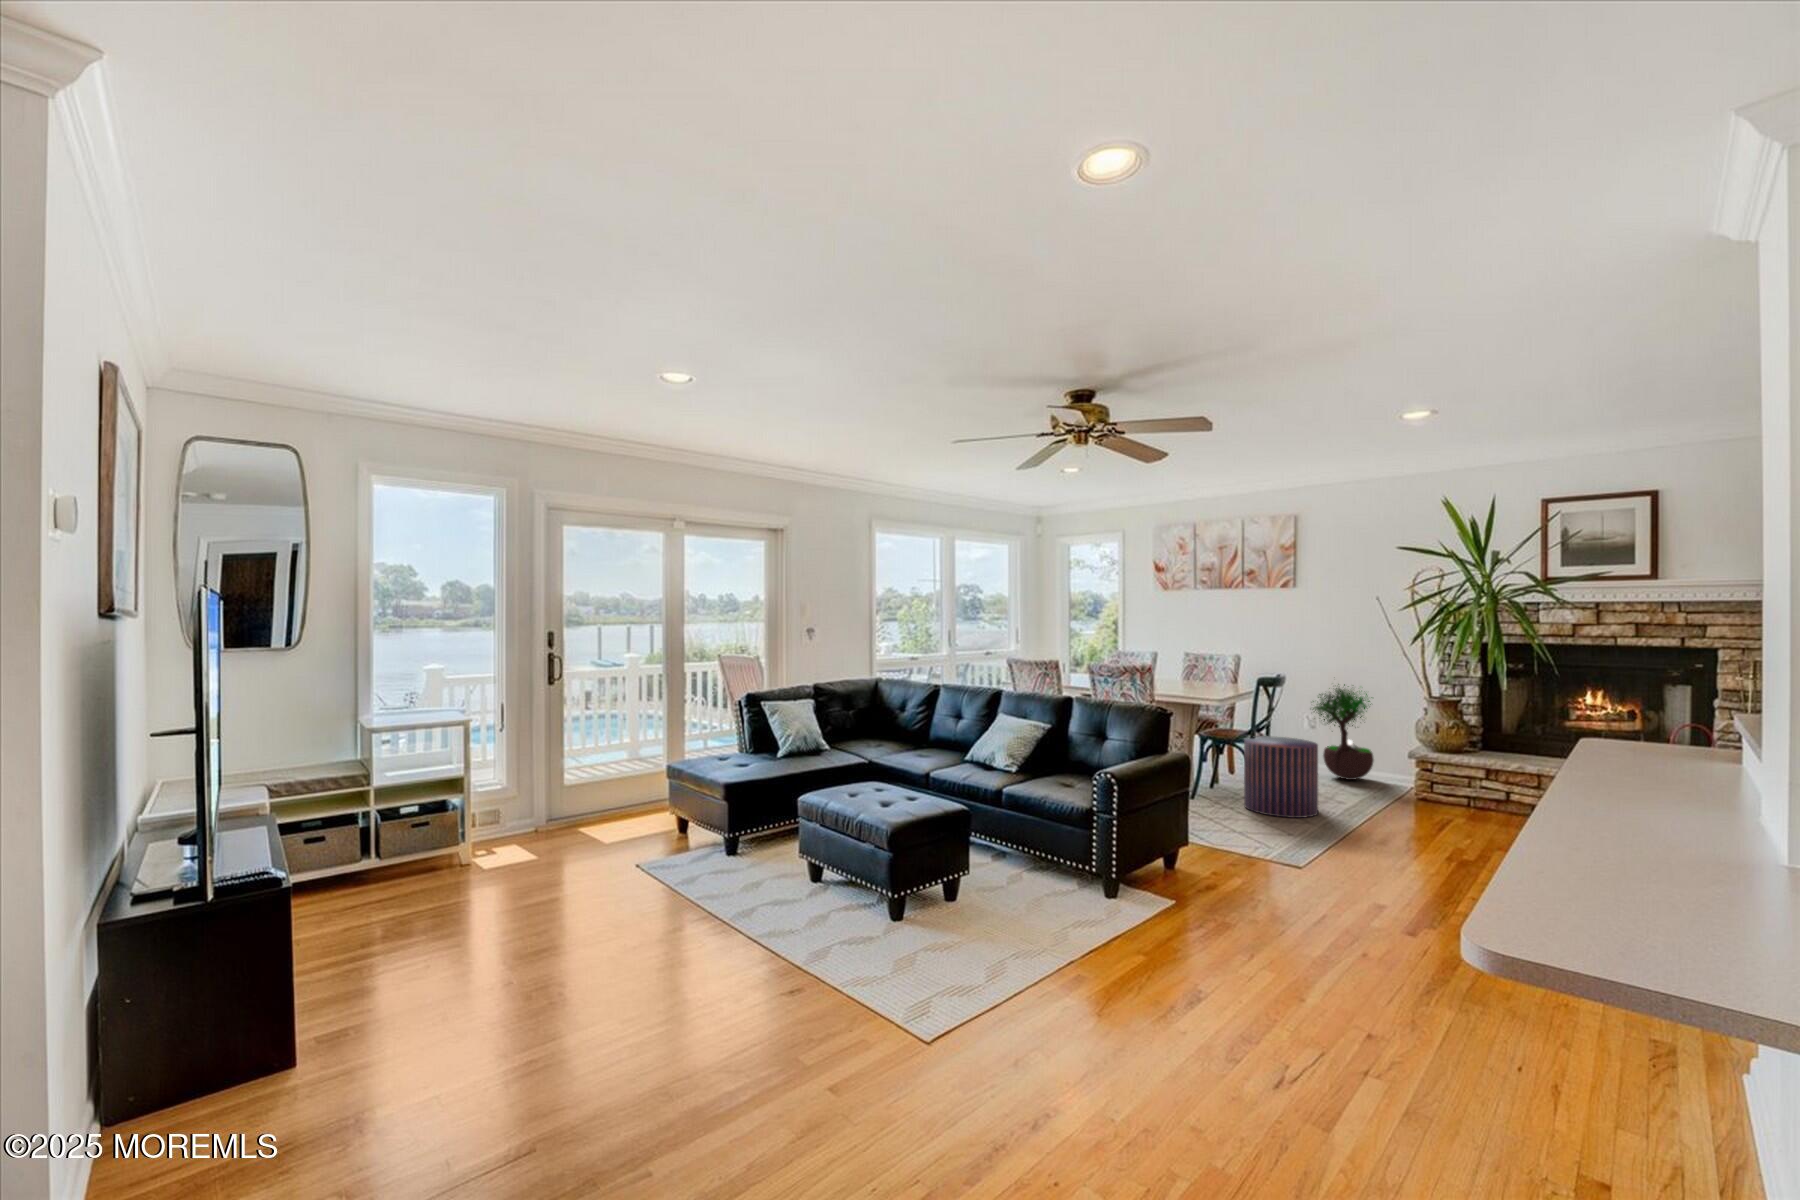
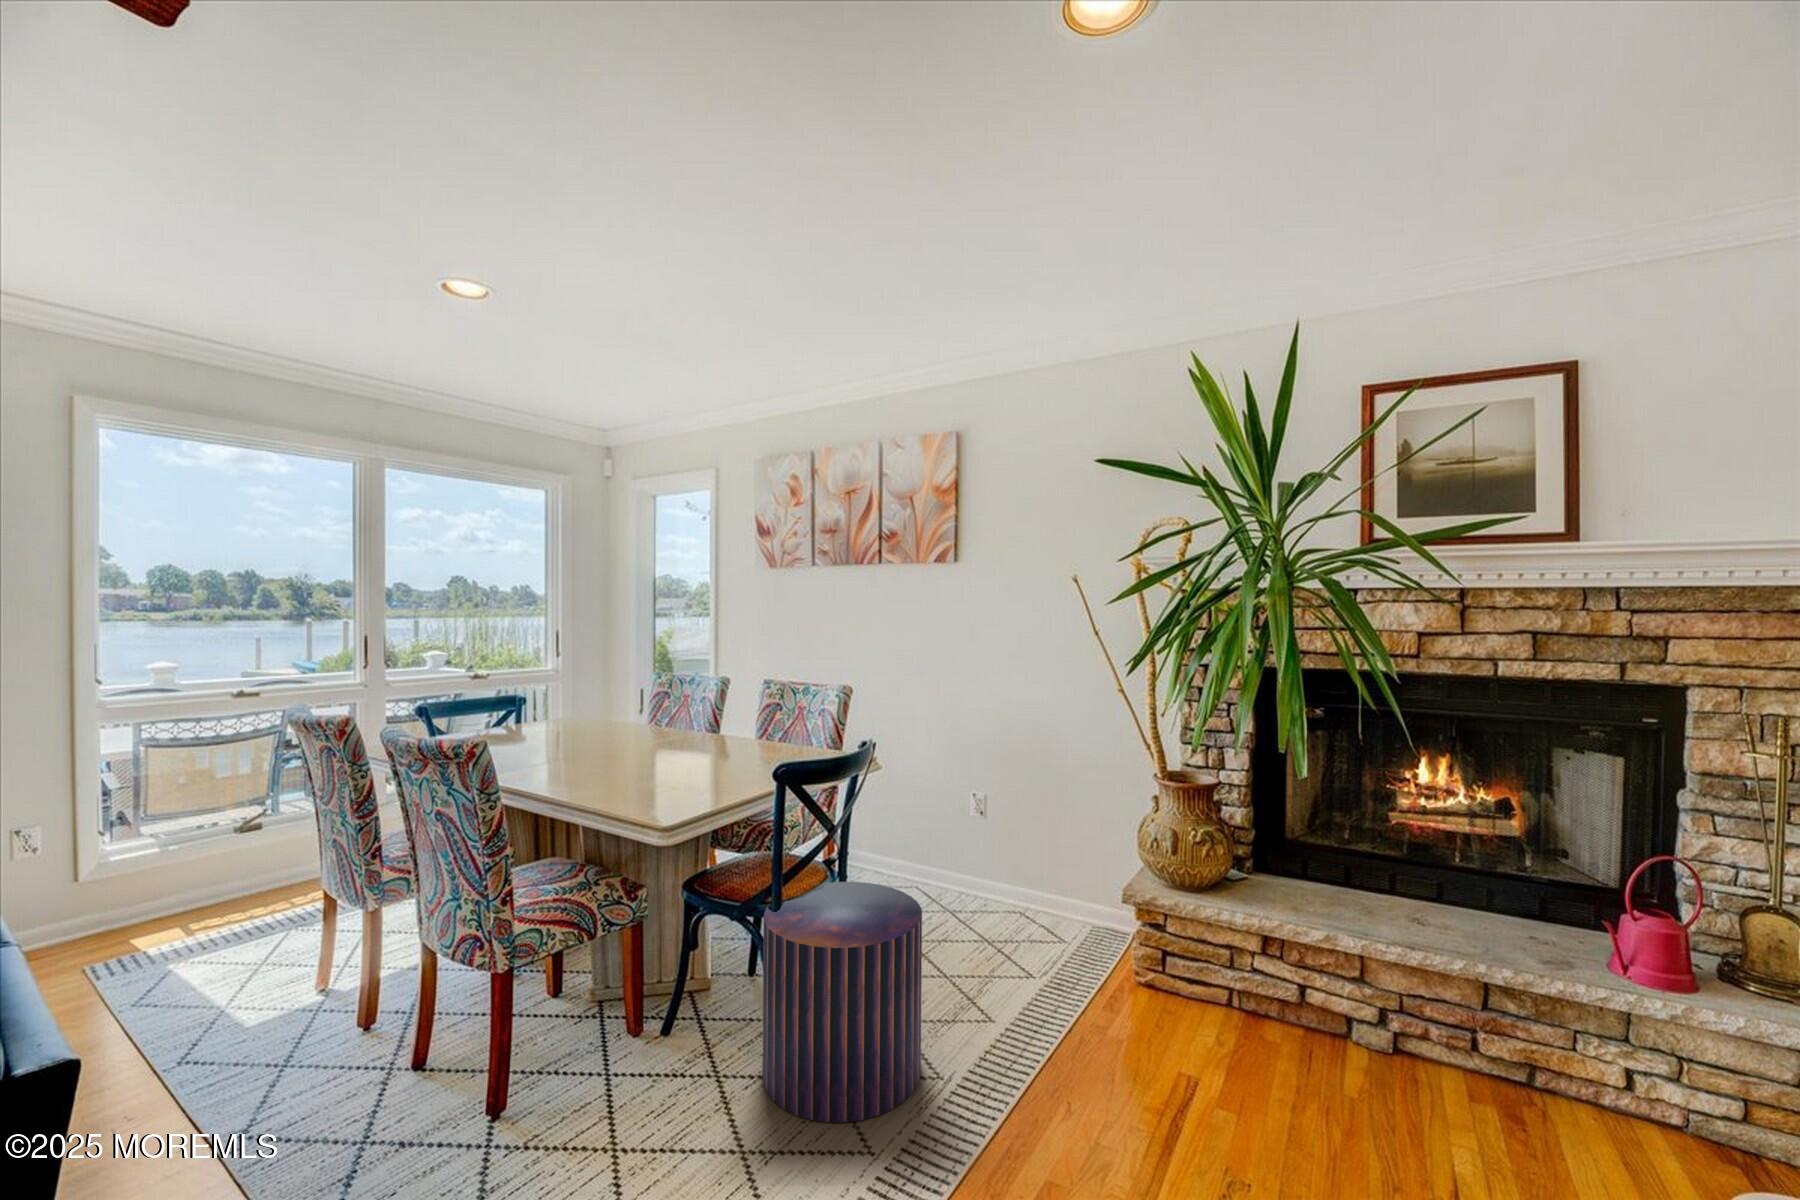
potted tree: present [1312,684,1374,780] -> none [960,727,1074,916]

